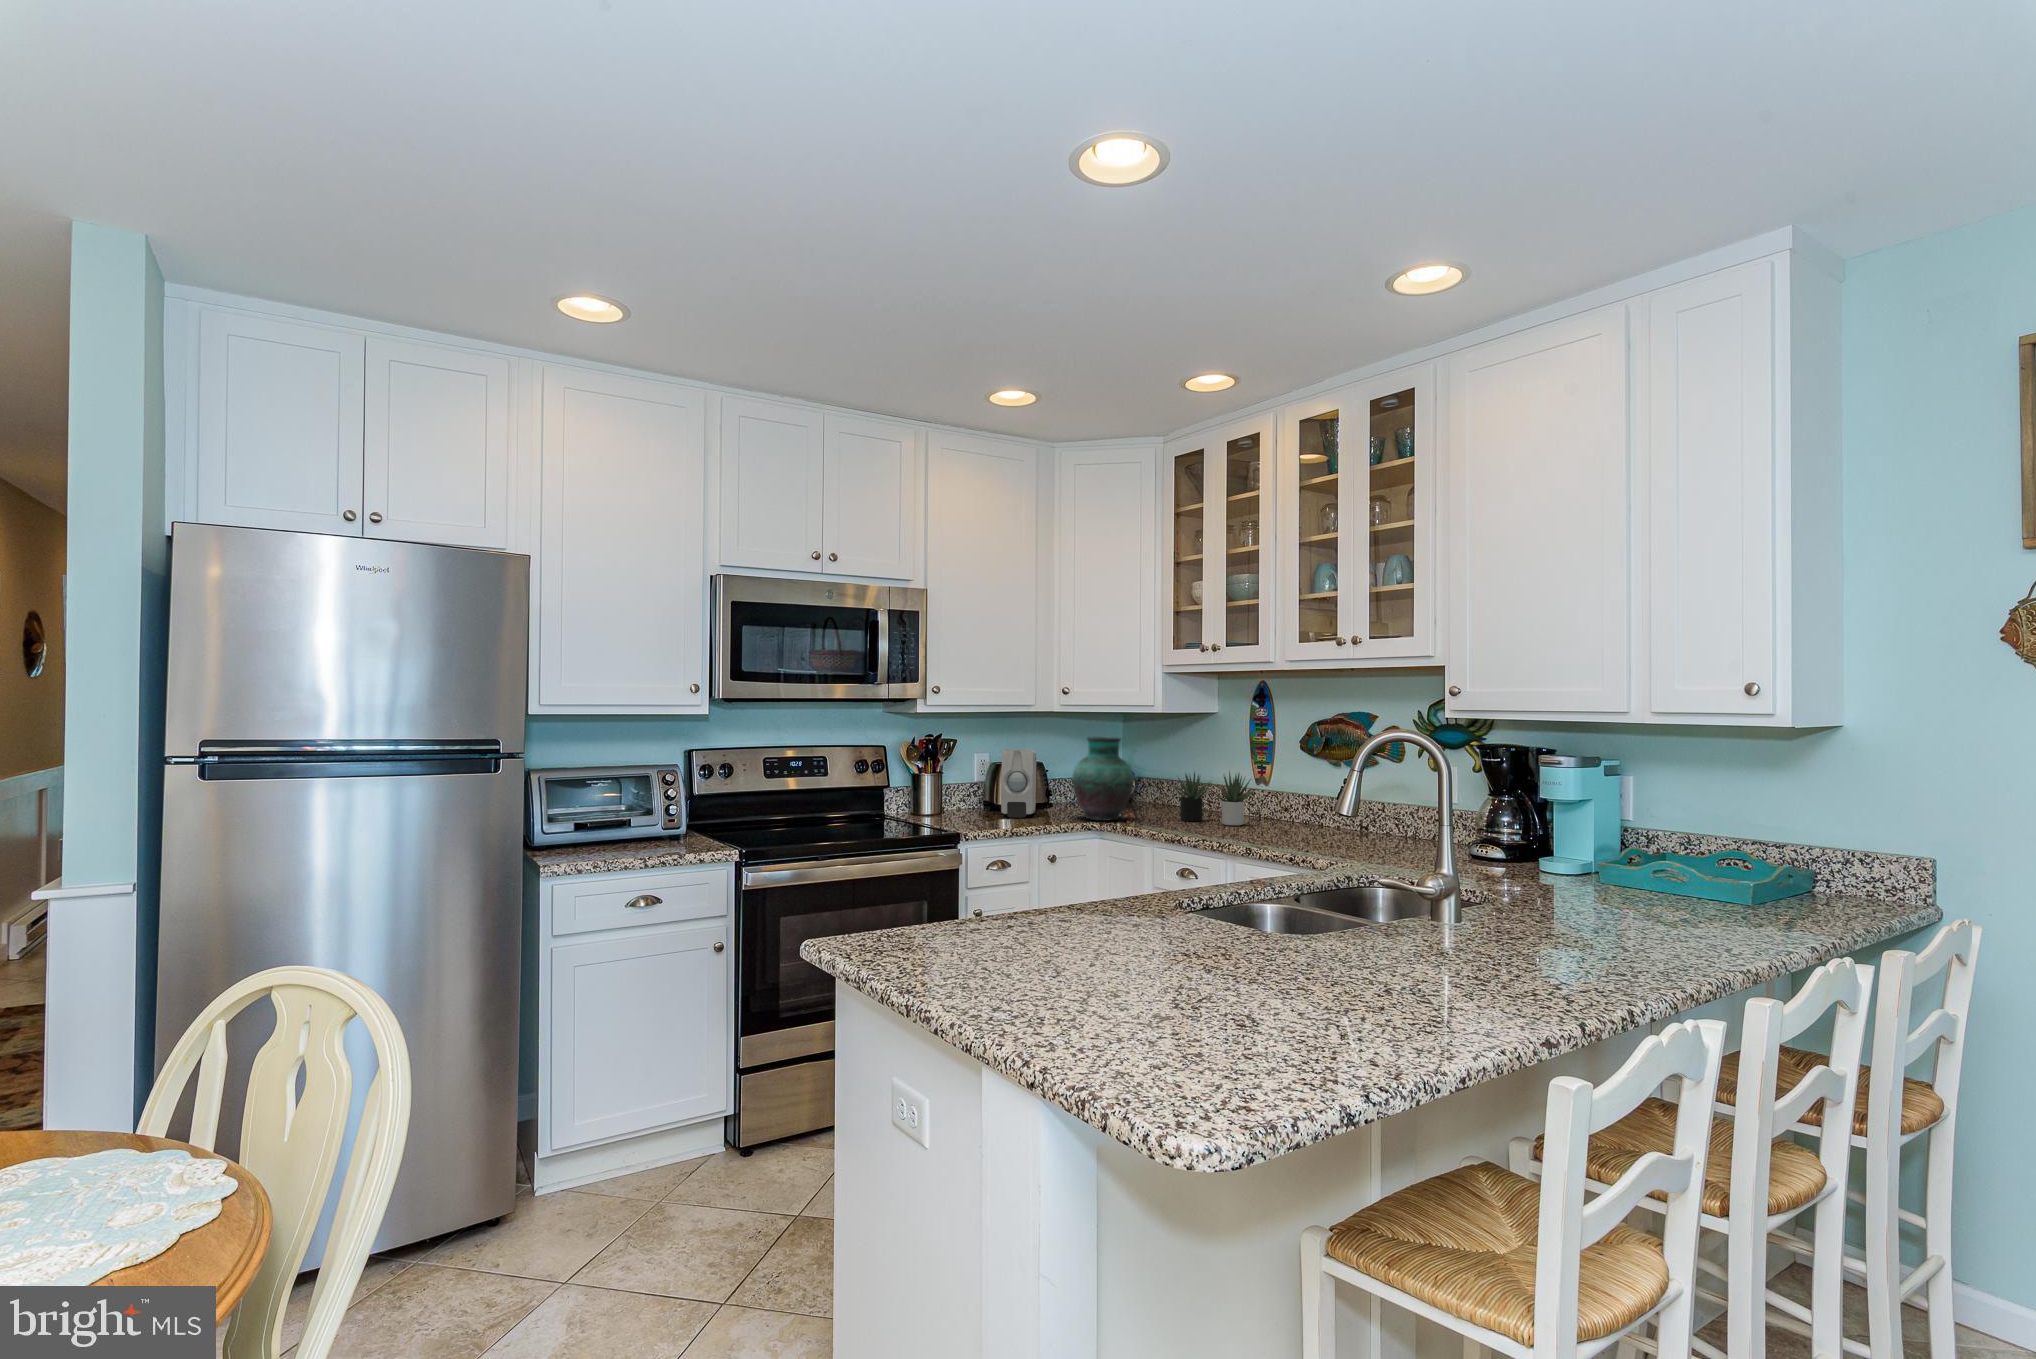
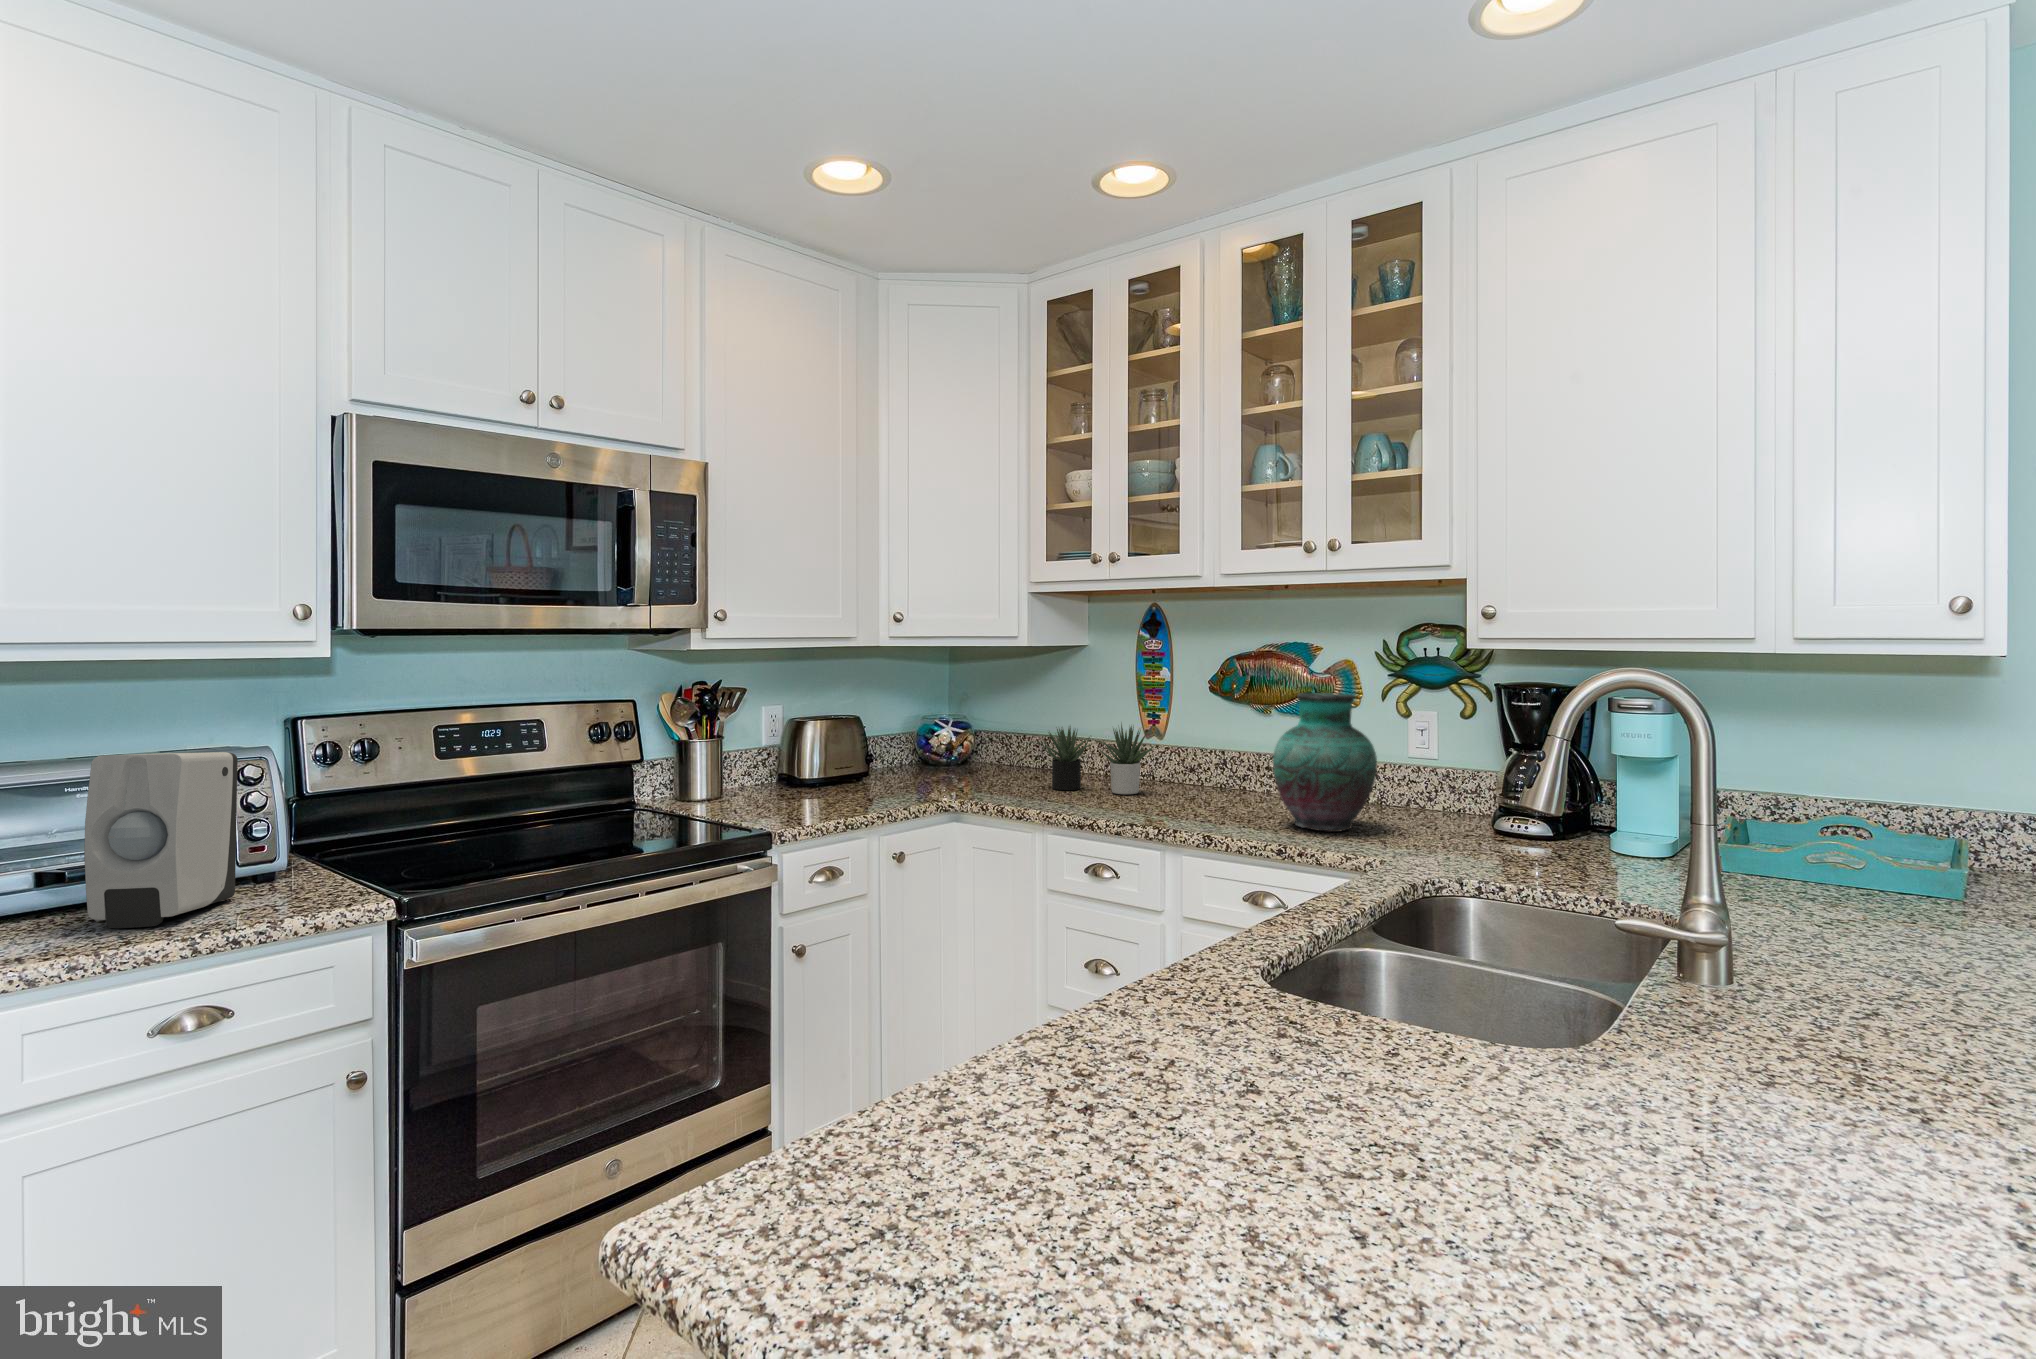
vase: present [1072,737,1134,821] -> present [1273,693,1377,832]
soap dispenser: present [1001,749,1036,818] -> present [84,752,238,928]

